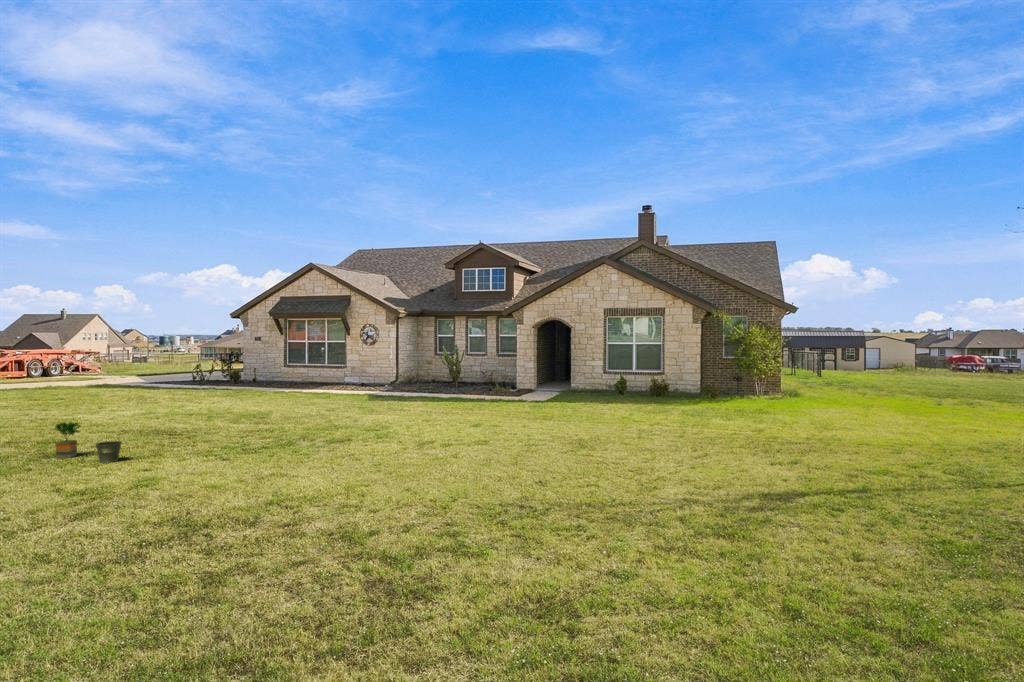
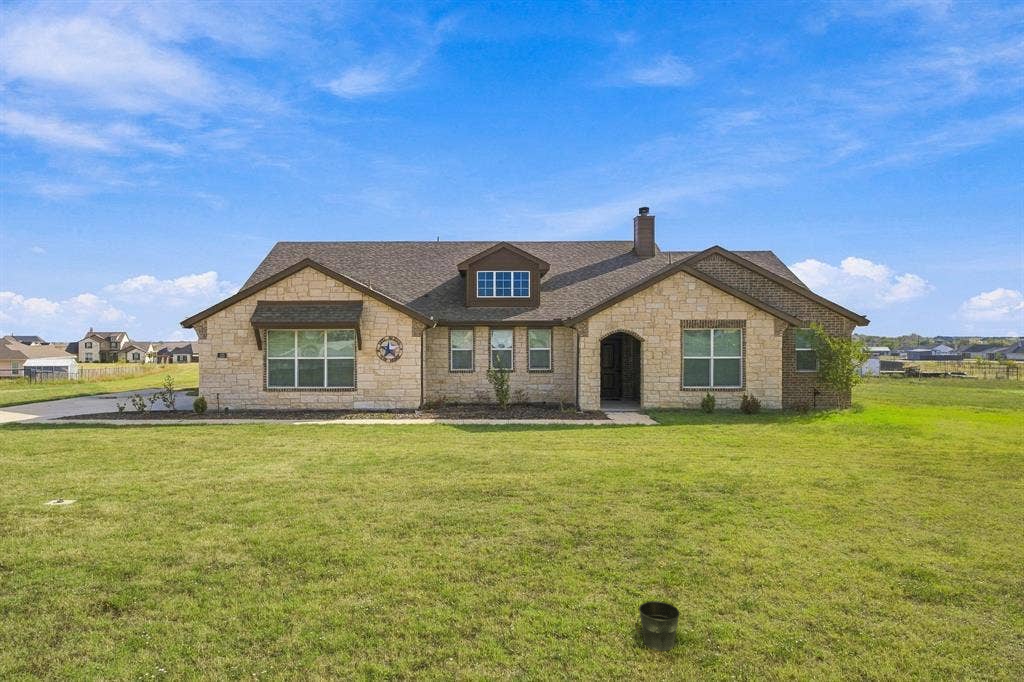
potted tree: present [55,422,81,458] -> none [529,573,581,653]

